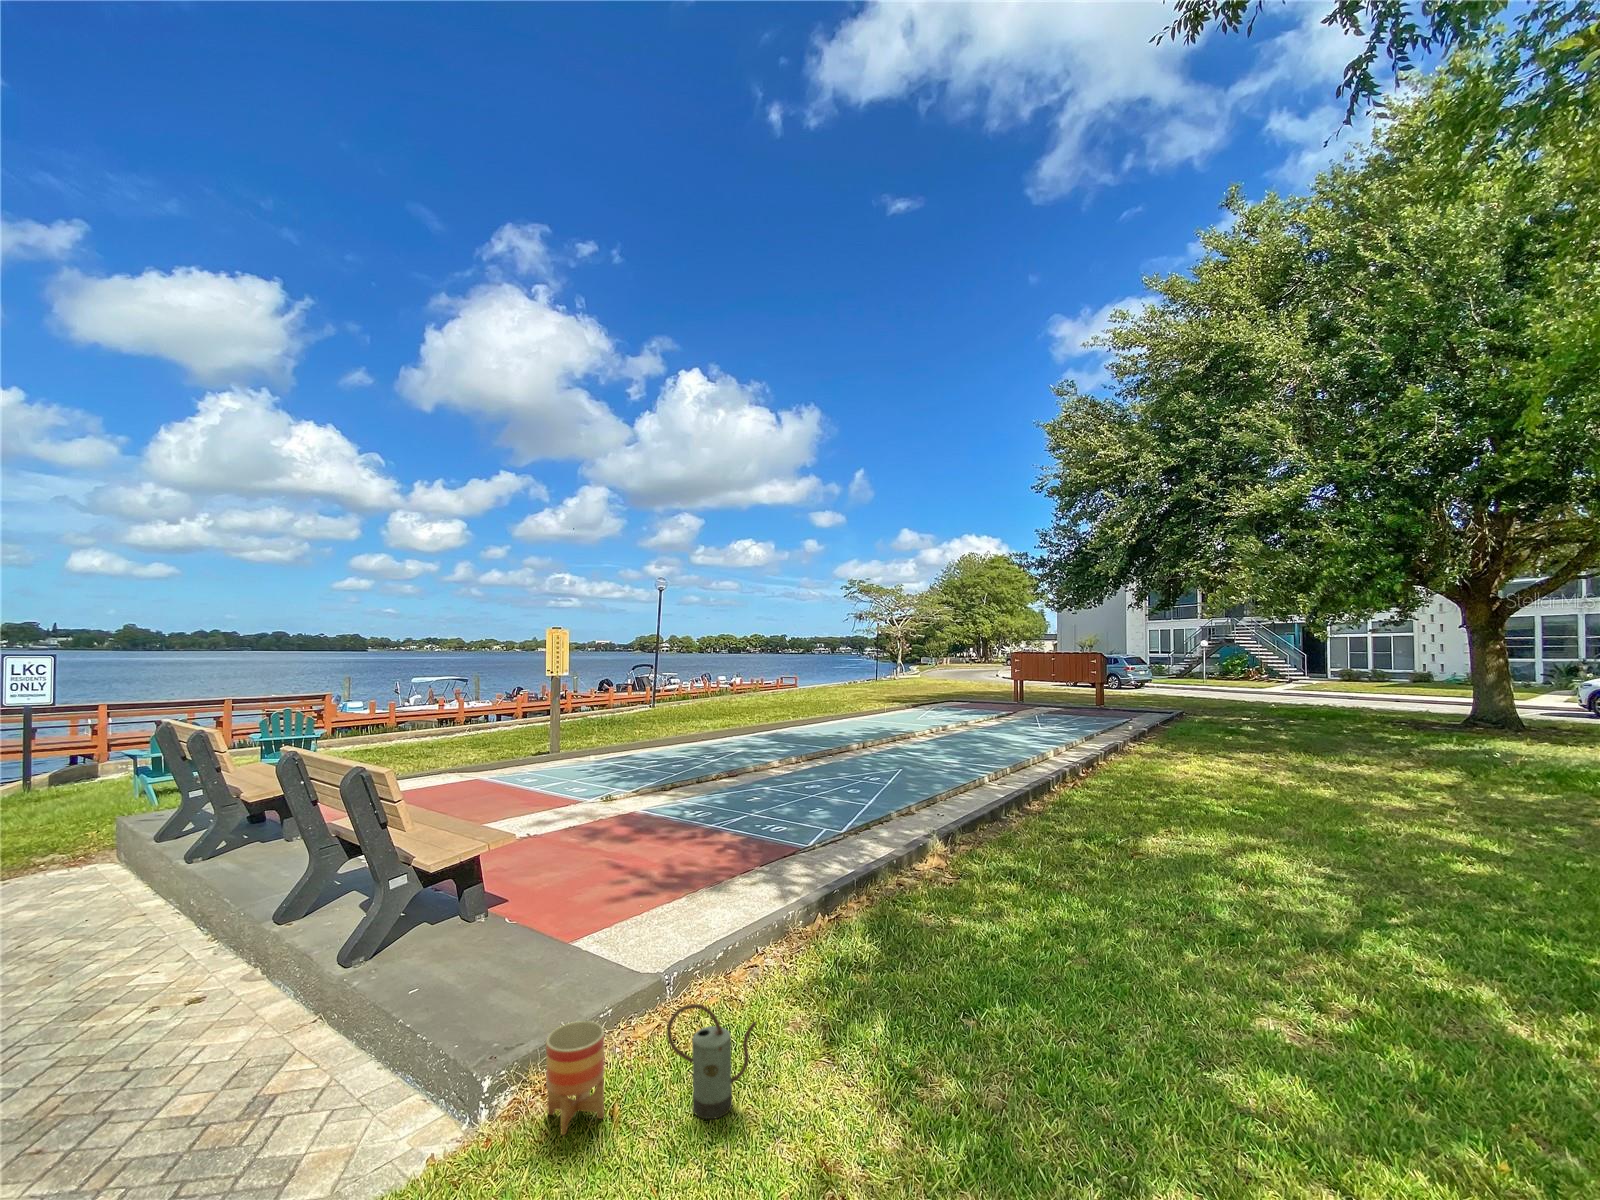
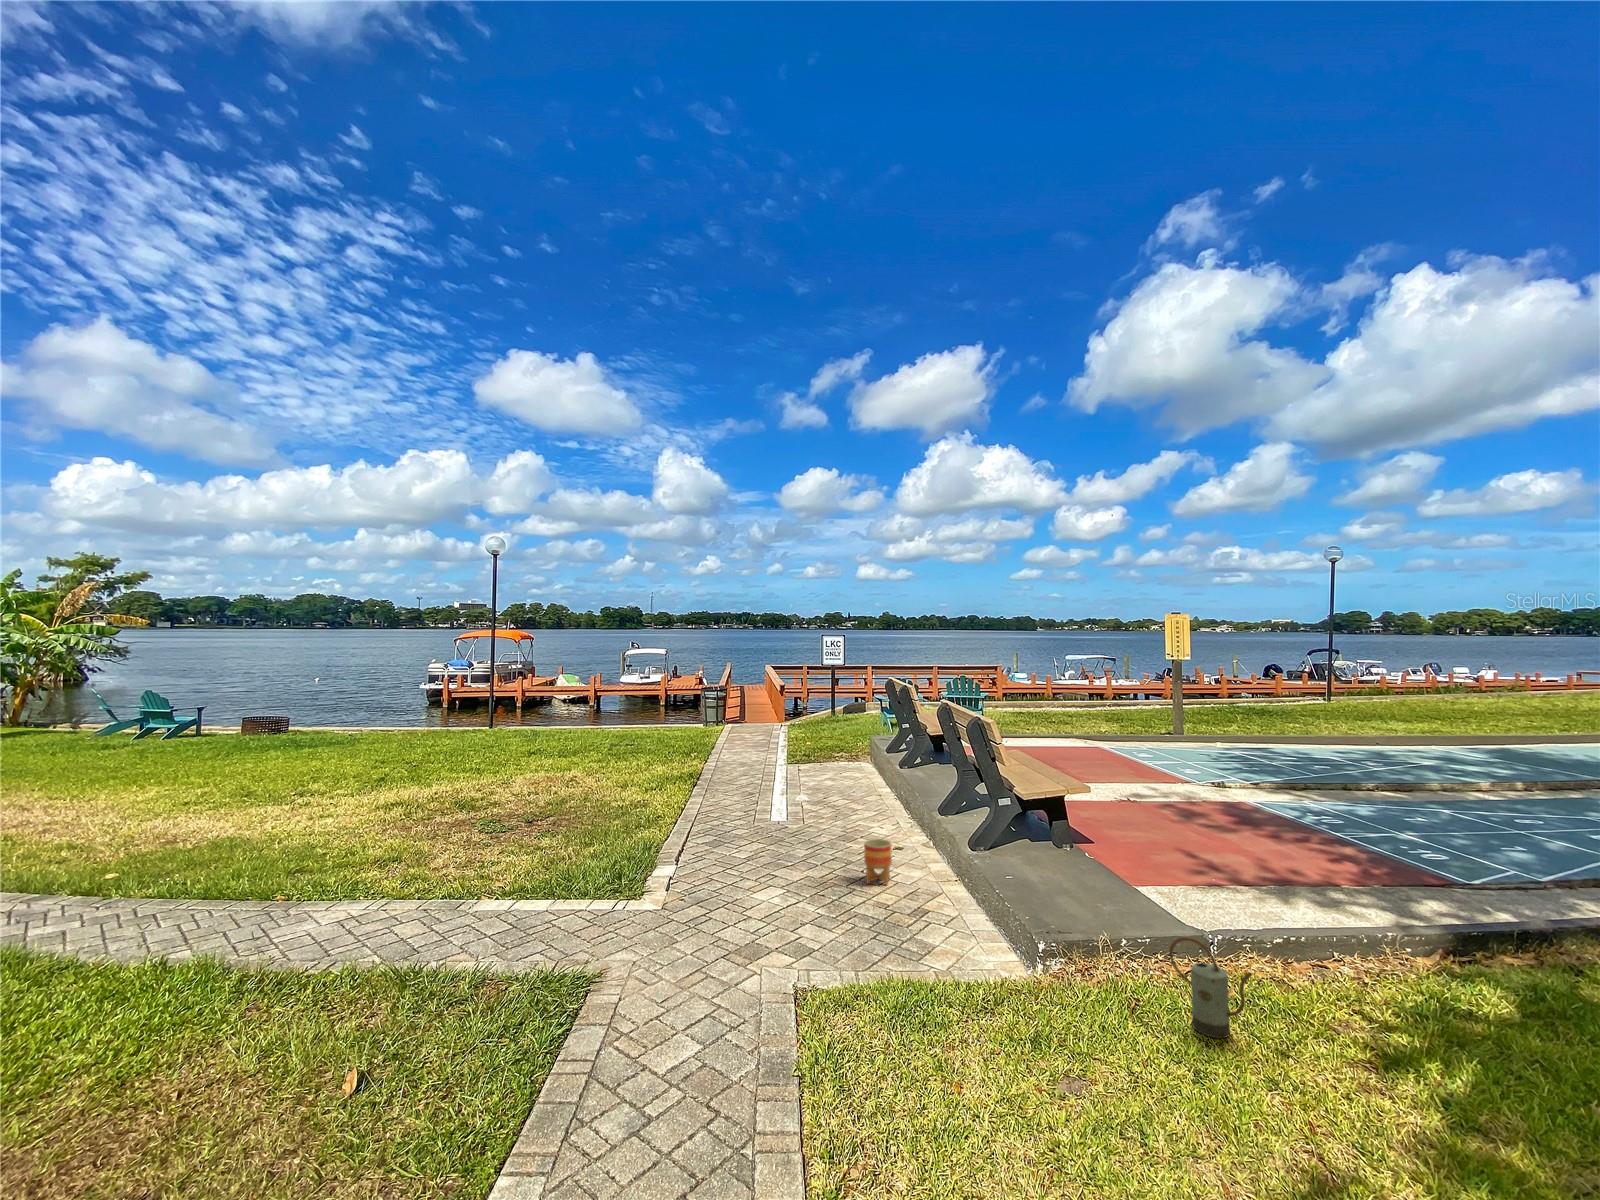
planter: present [546,1021,605,1135] -> present [864,839,892,885]

